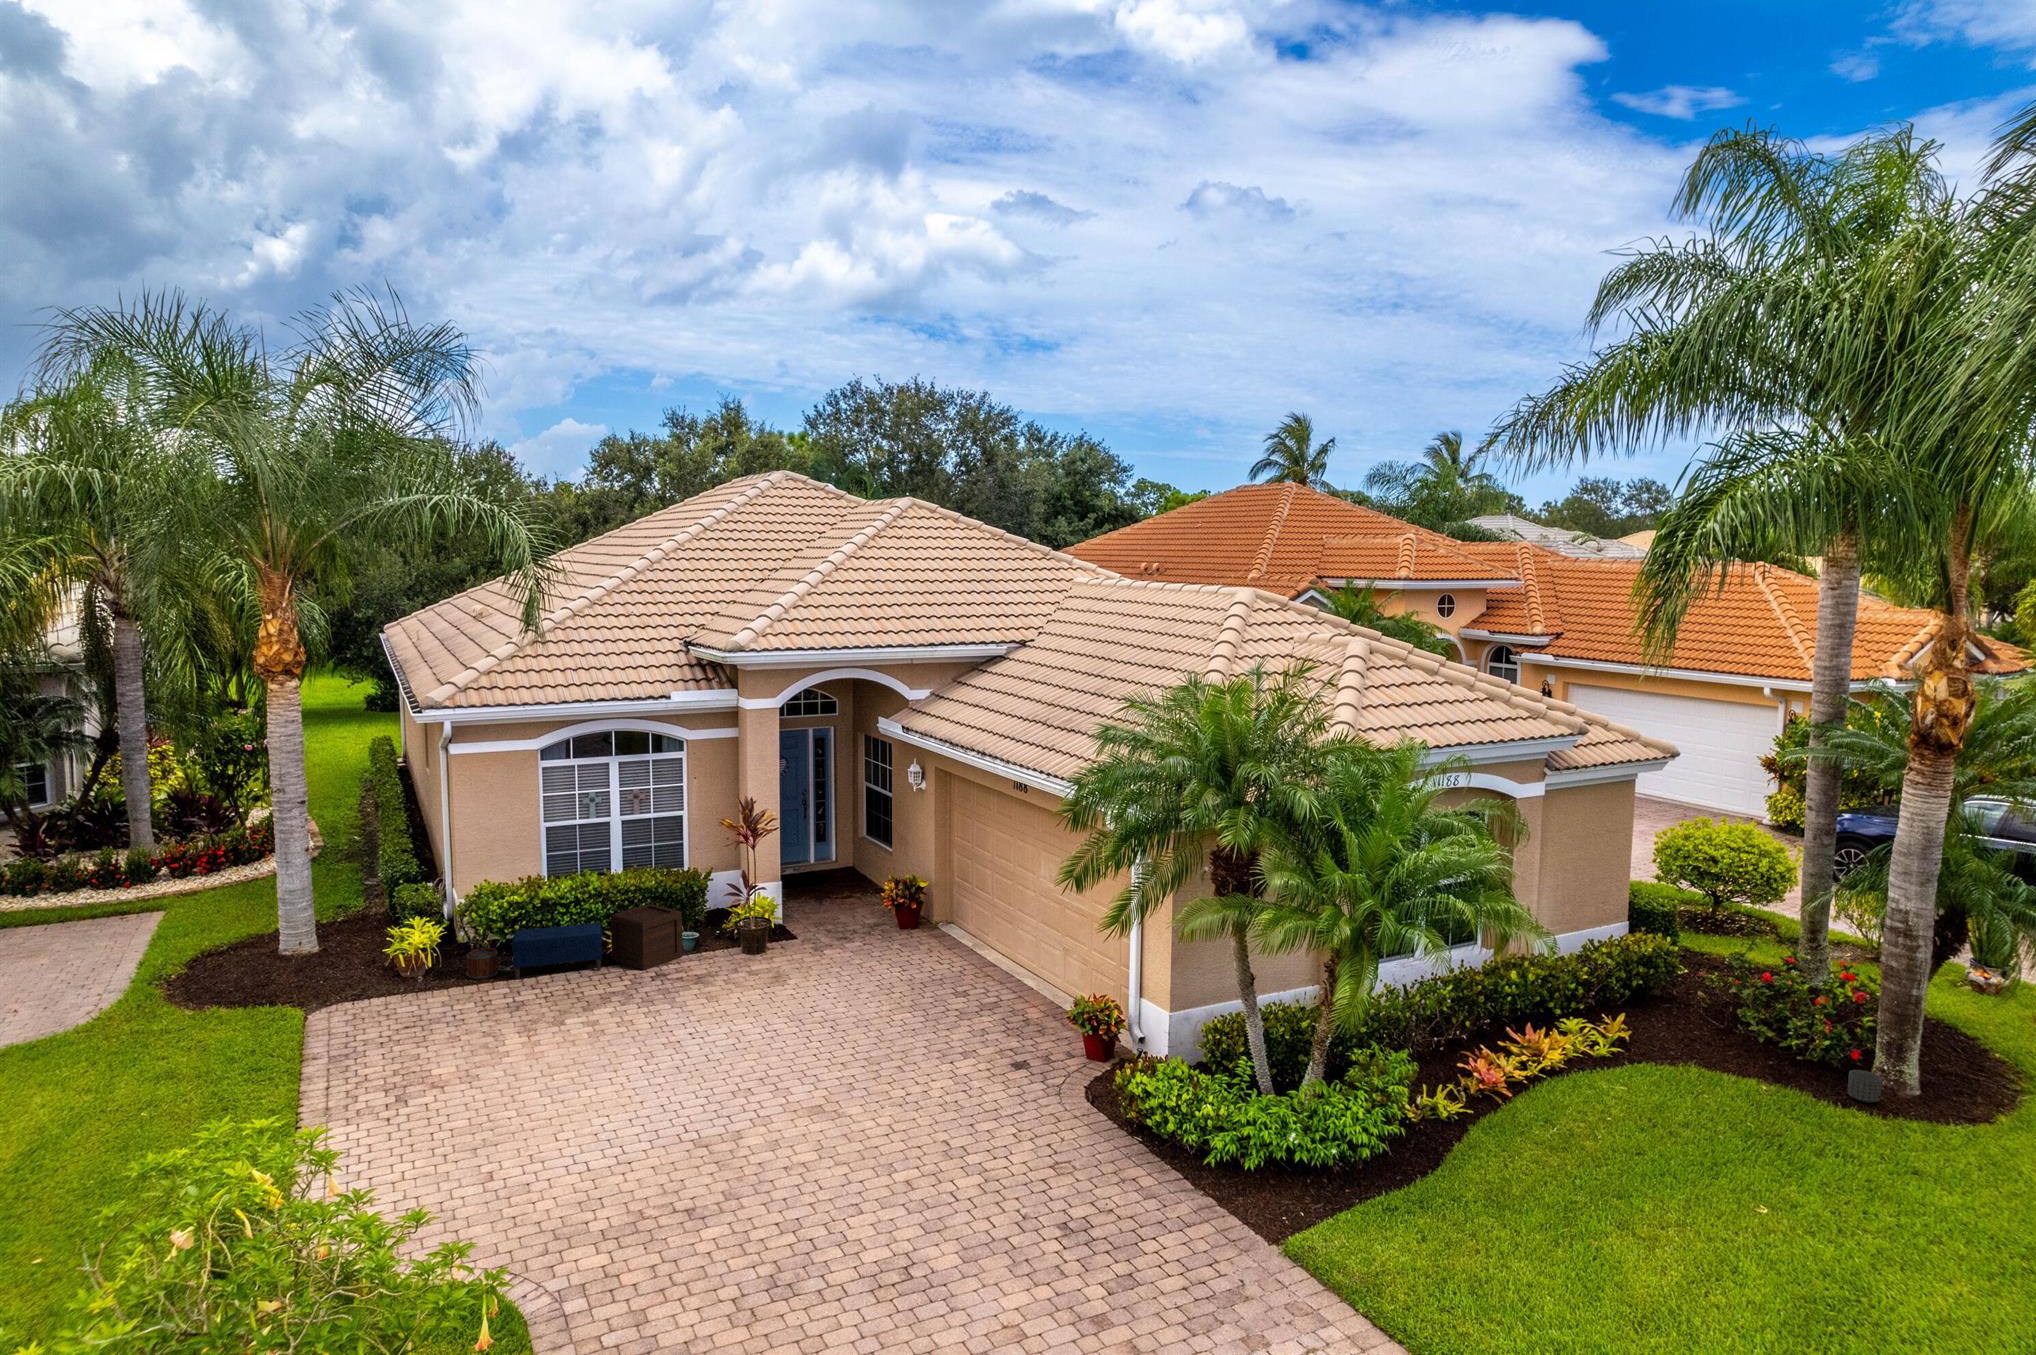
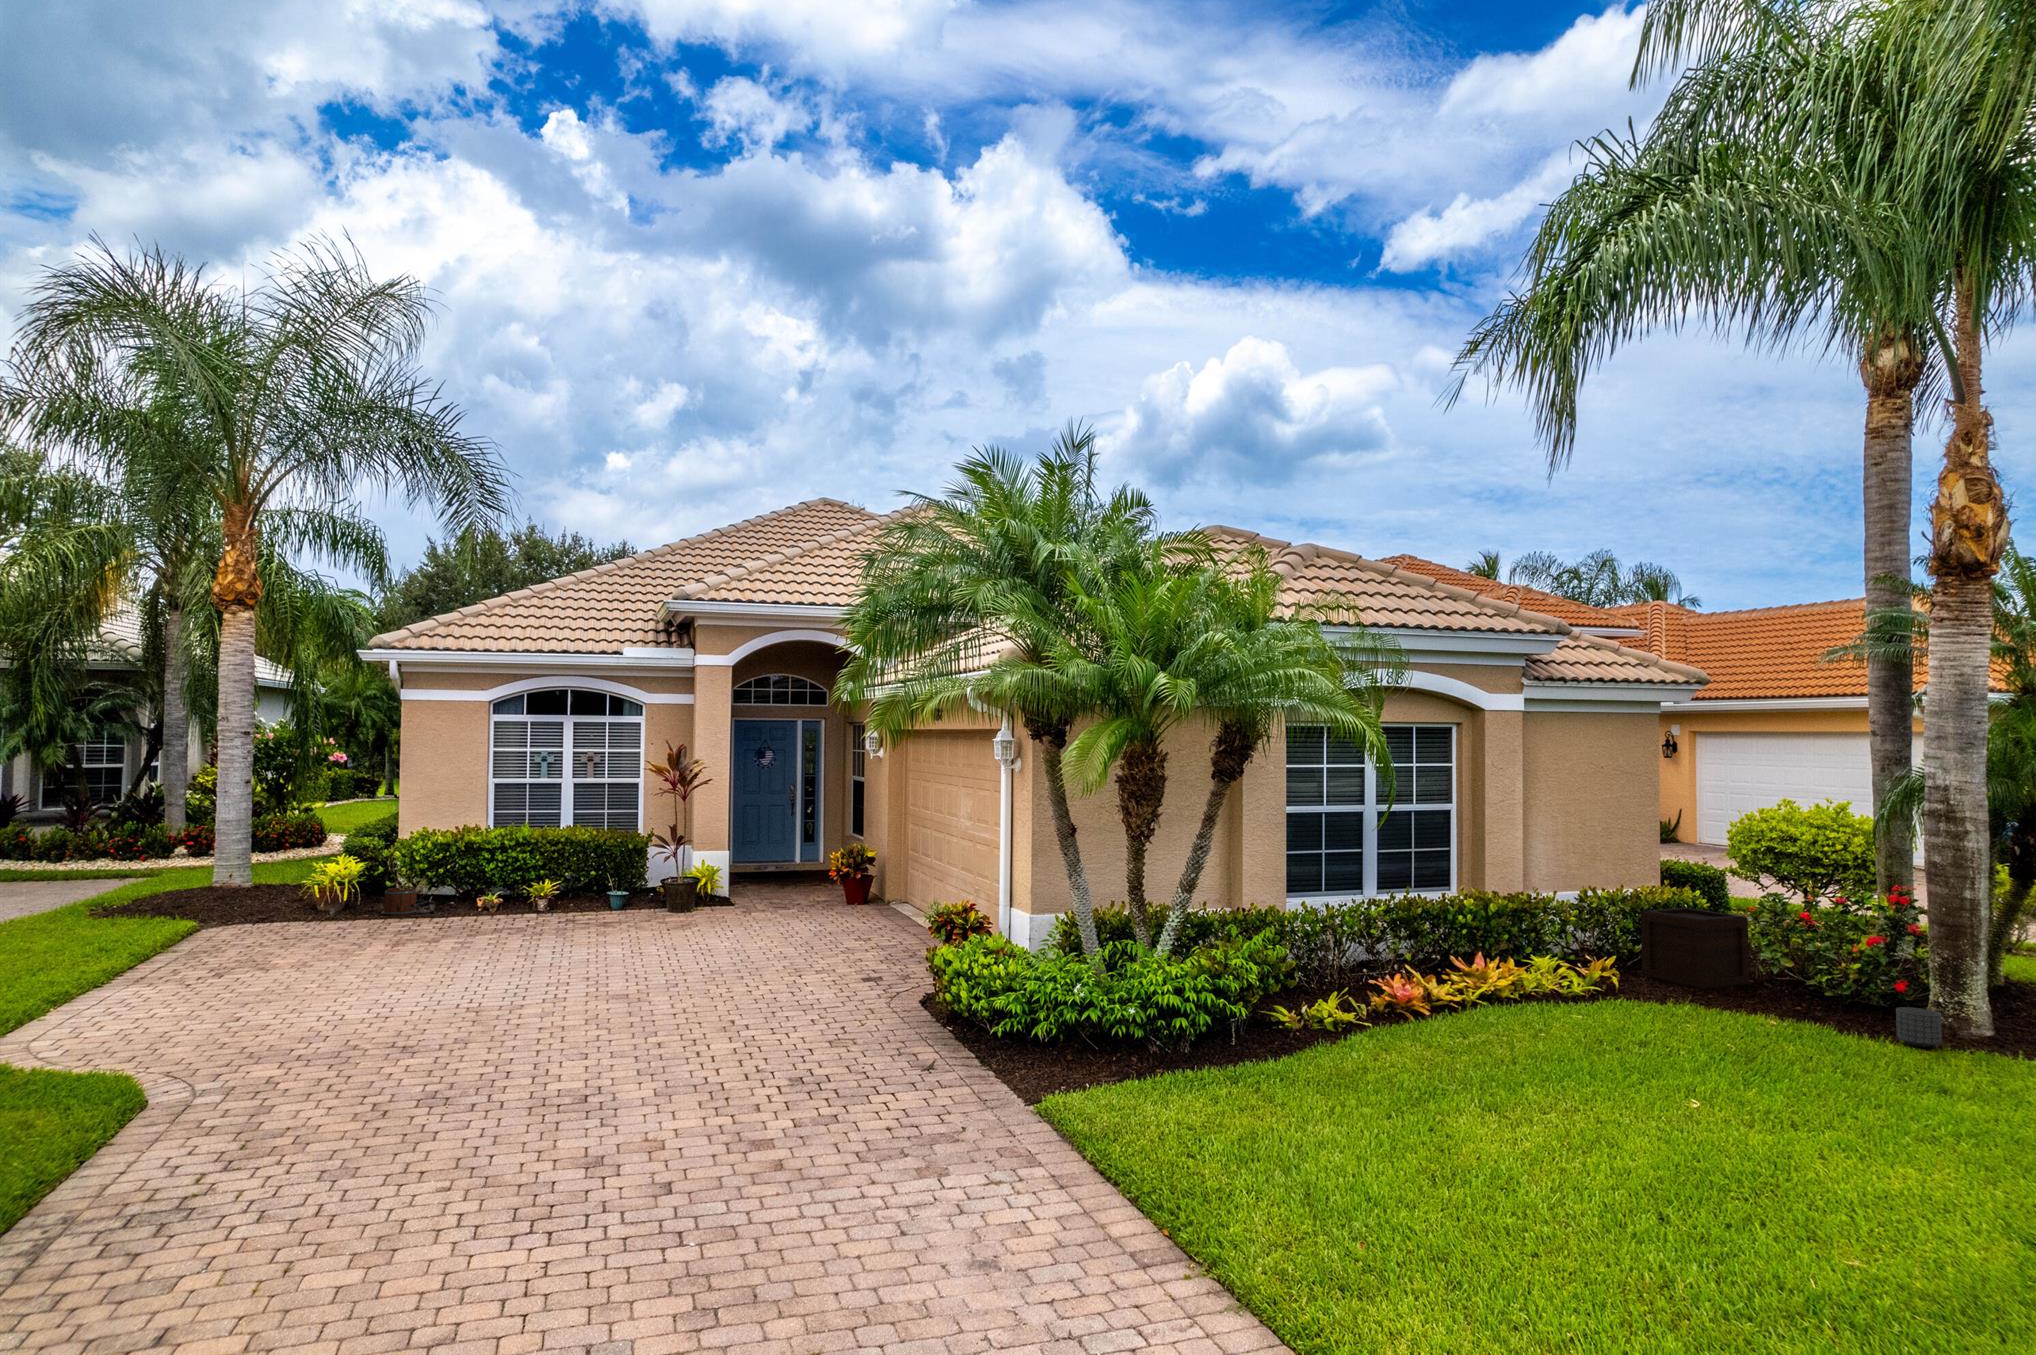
wooden crate: present [611,904,683,970] -> present [1641,908,1749,990]
bench: present [512,923,602,979] -> none [425,871,526,917]

